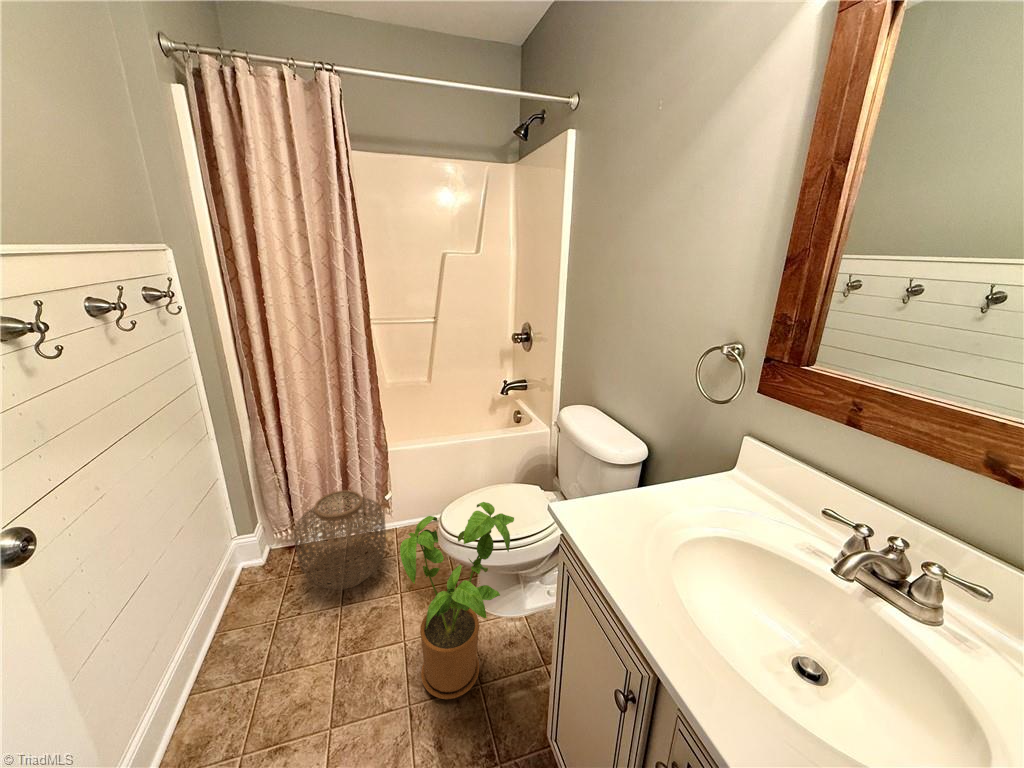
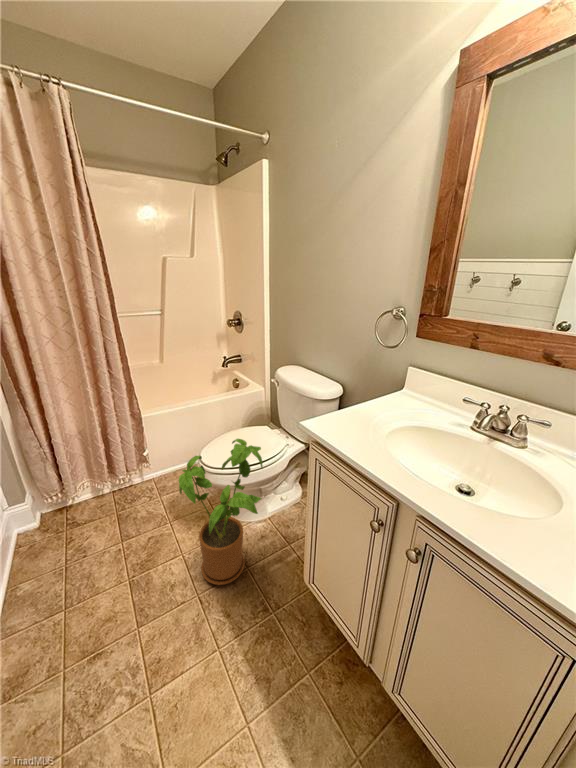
woven basket: present [294,490,386,590] -> none [69,452,150,533]

